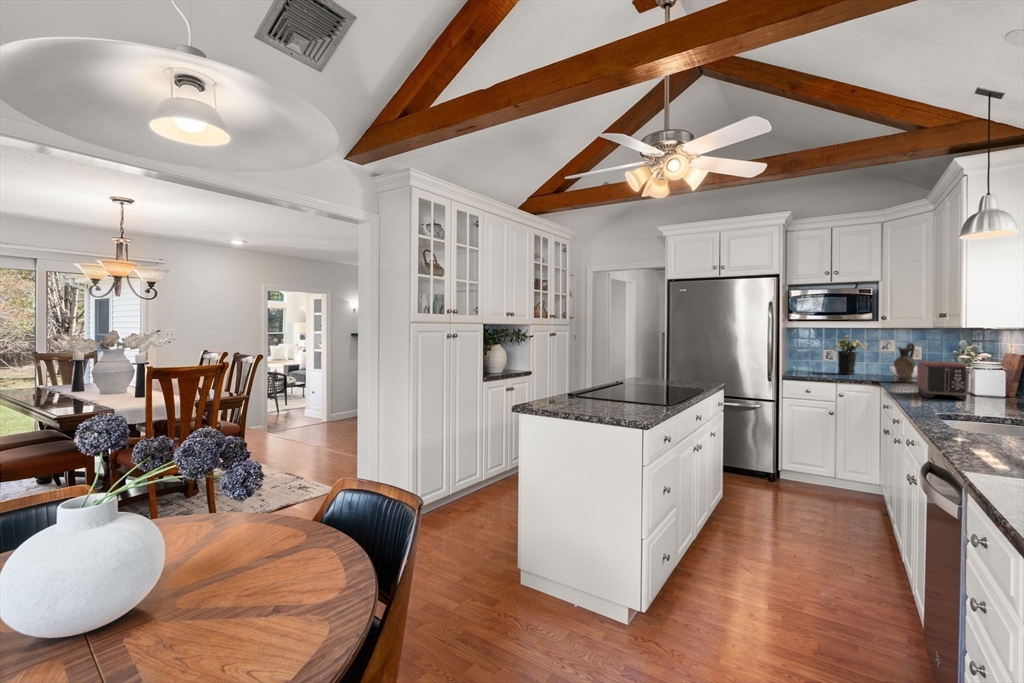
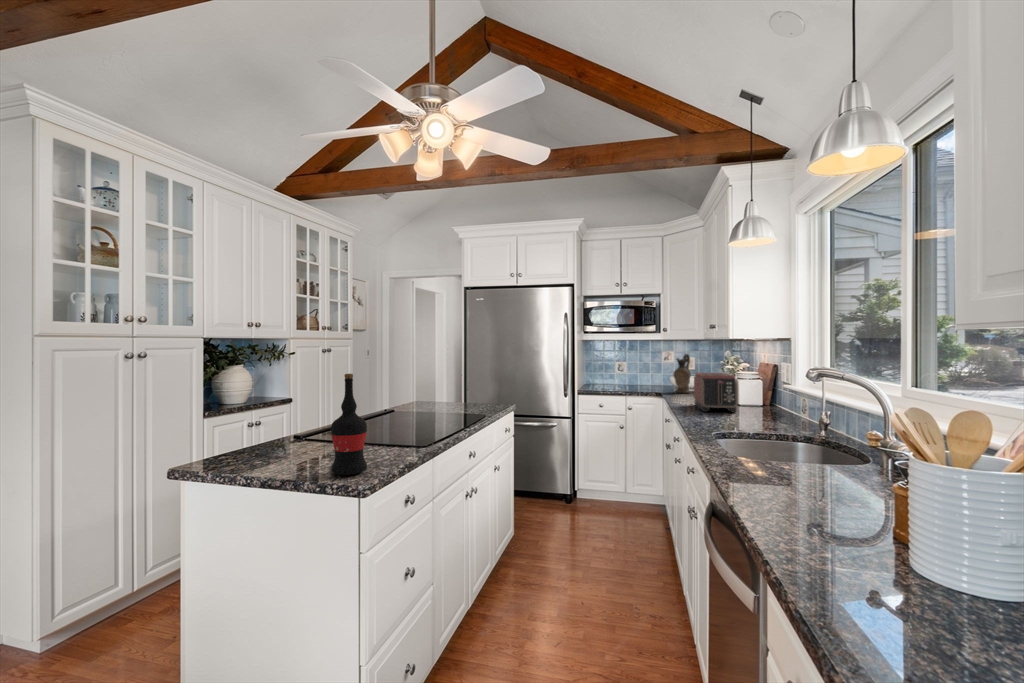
flower arrangement: present [834,336,867,375] -> none [621,346,654,386]
wine bottle: none [620,350,643,415] -> present [331,374,367,475]

